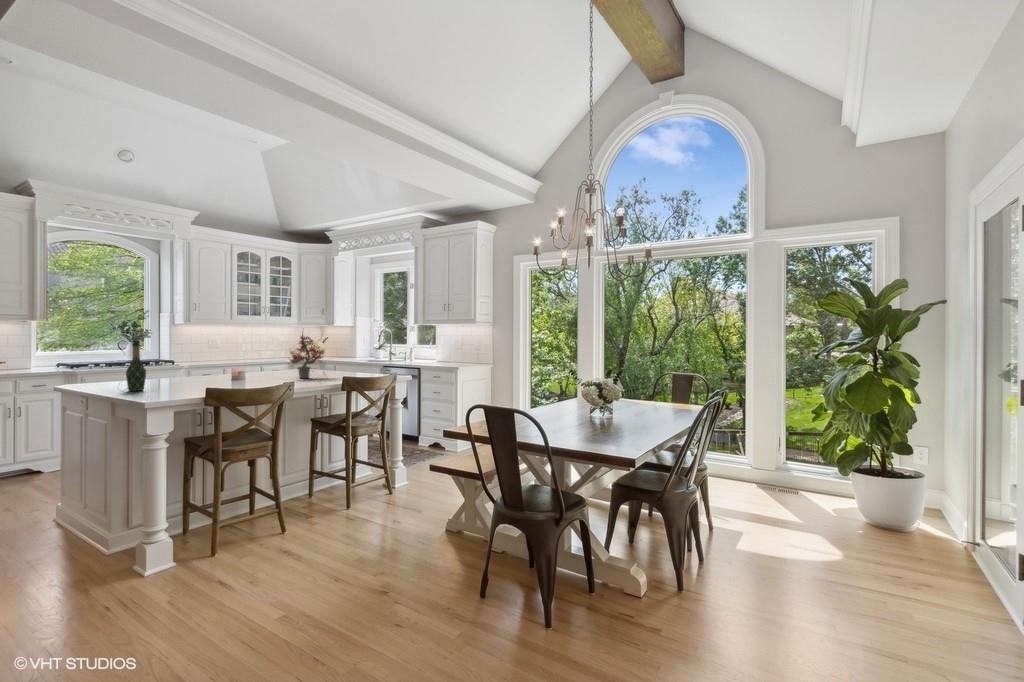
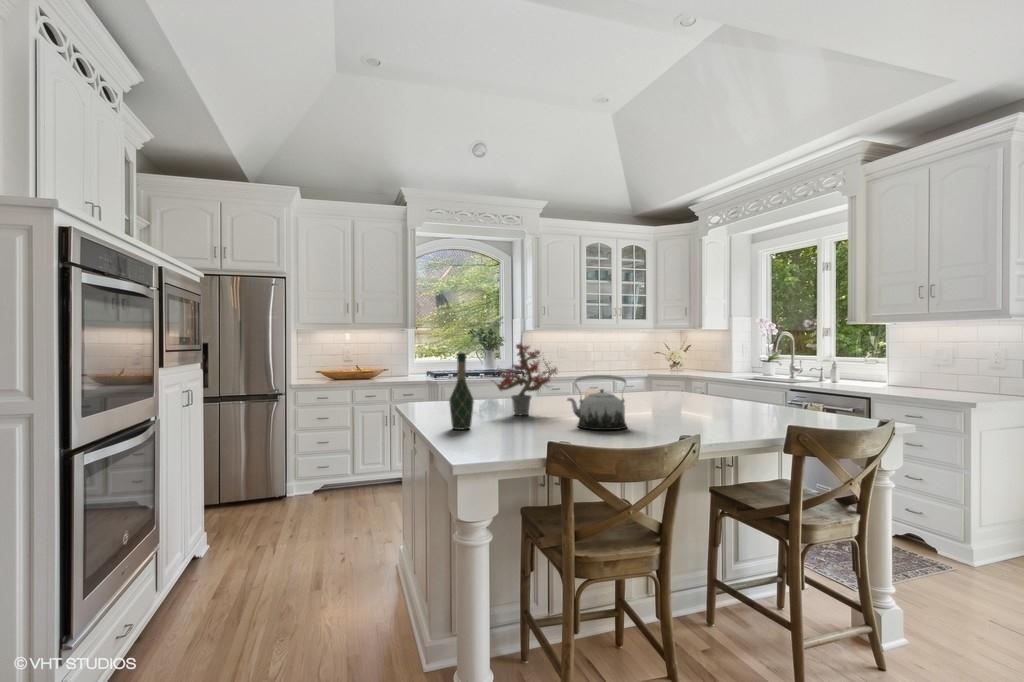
potted plant: present [290,333,324,378] -> present [496,342,557,415]
teapot: none [217,354,259,386] -> present [567,375,627,430]

